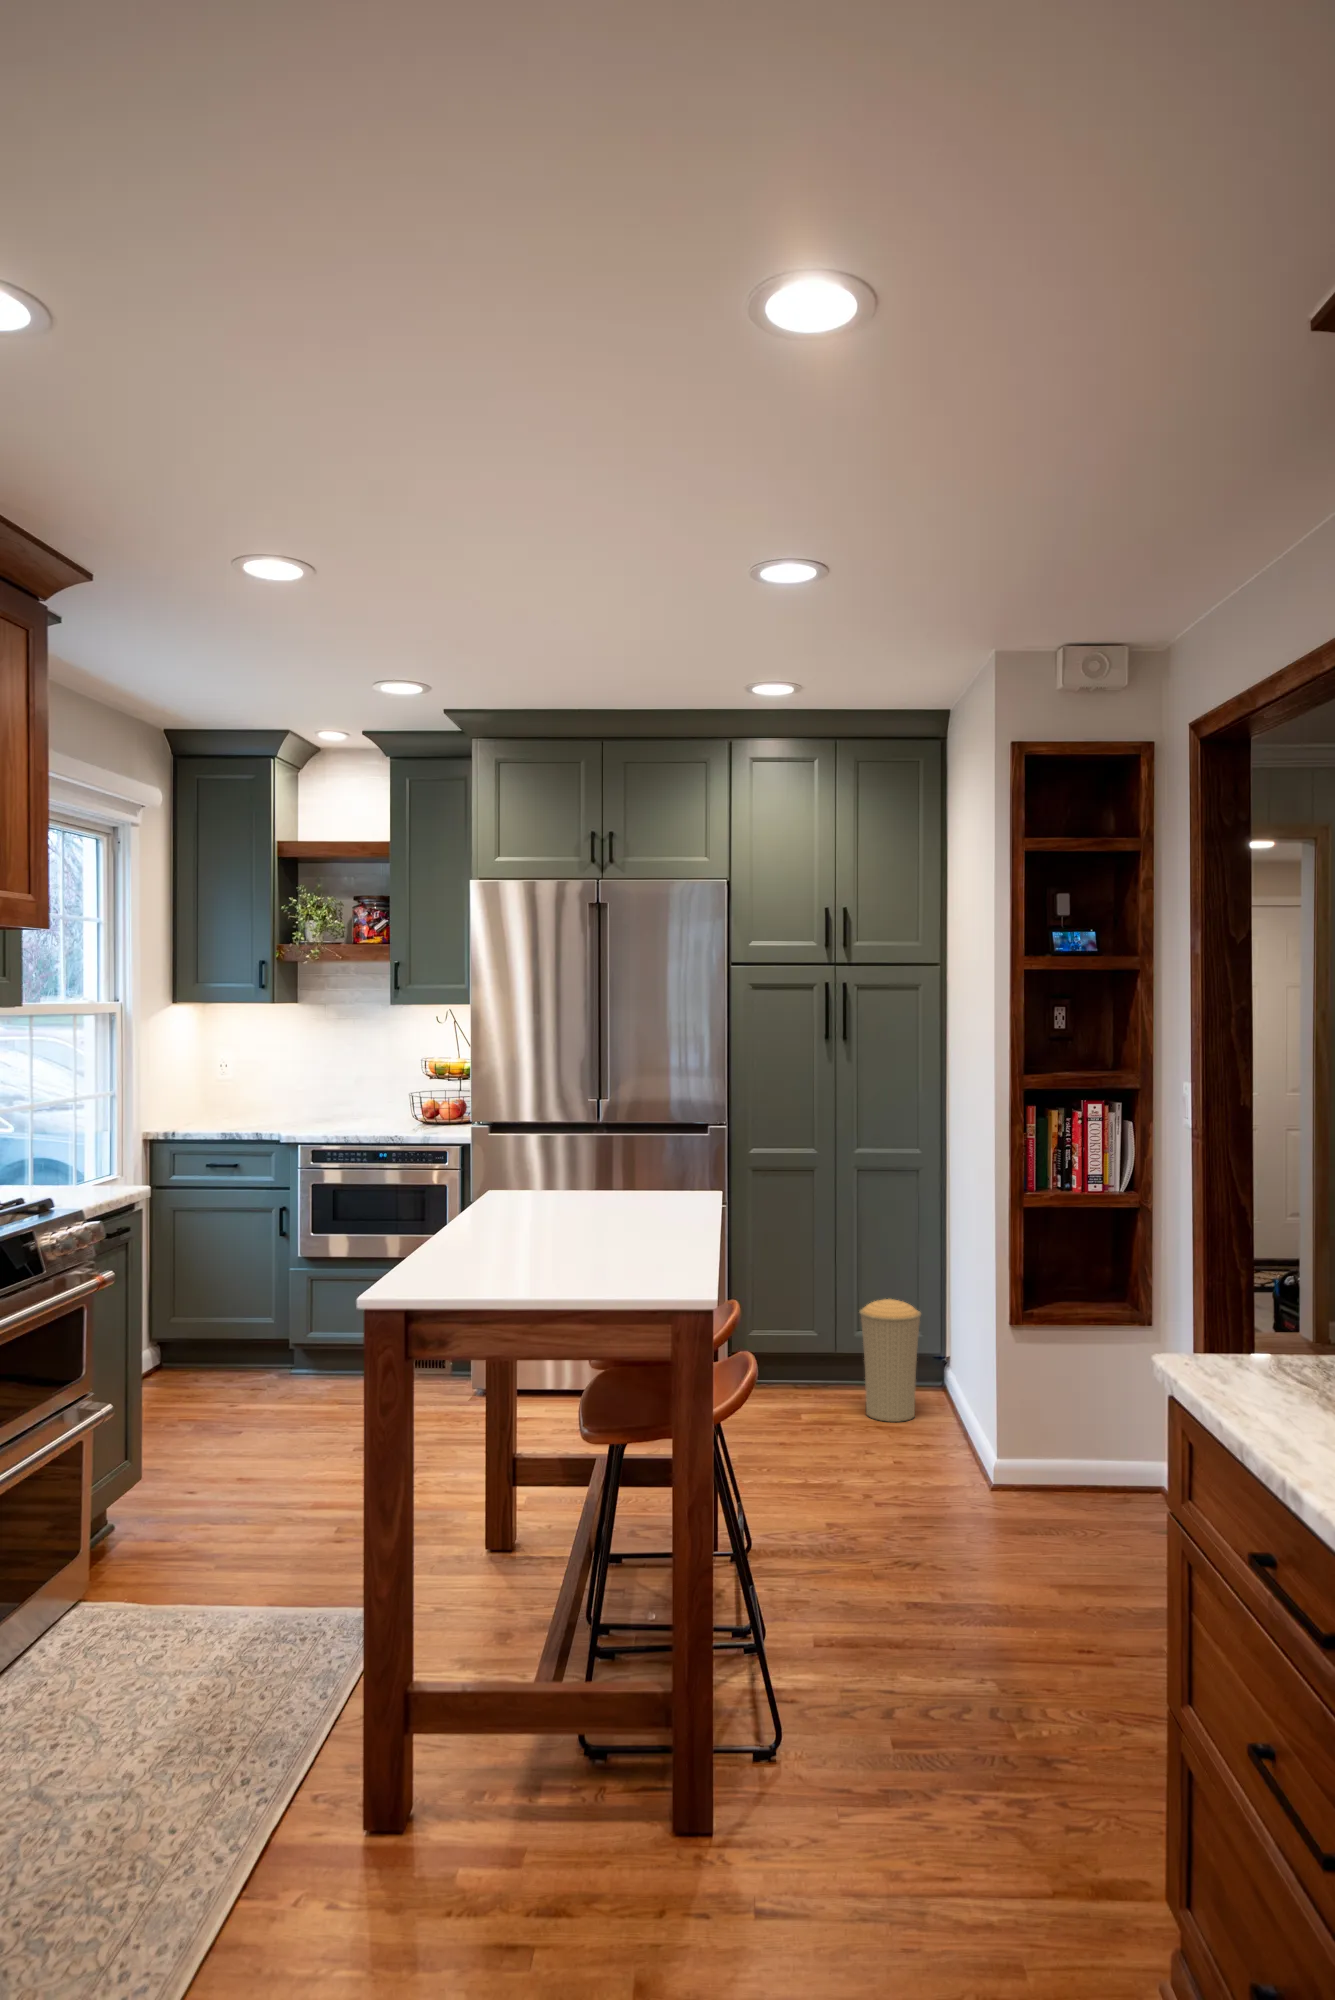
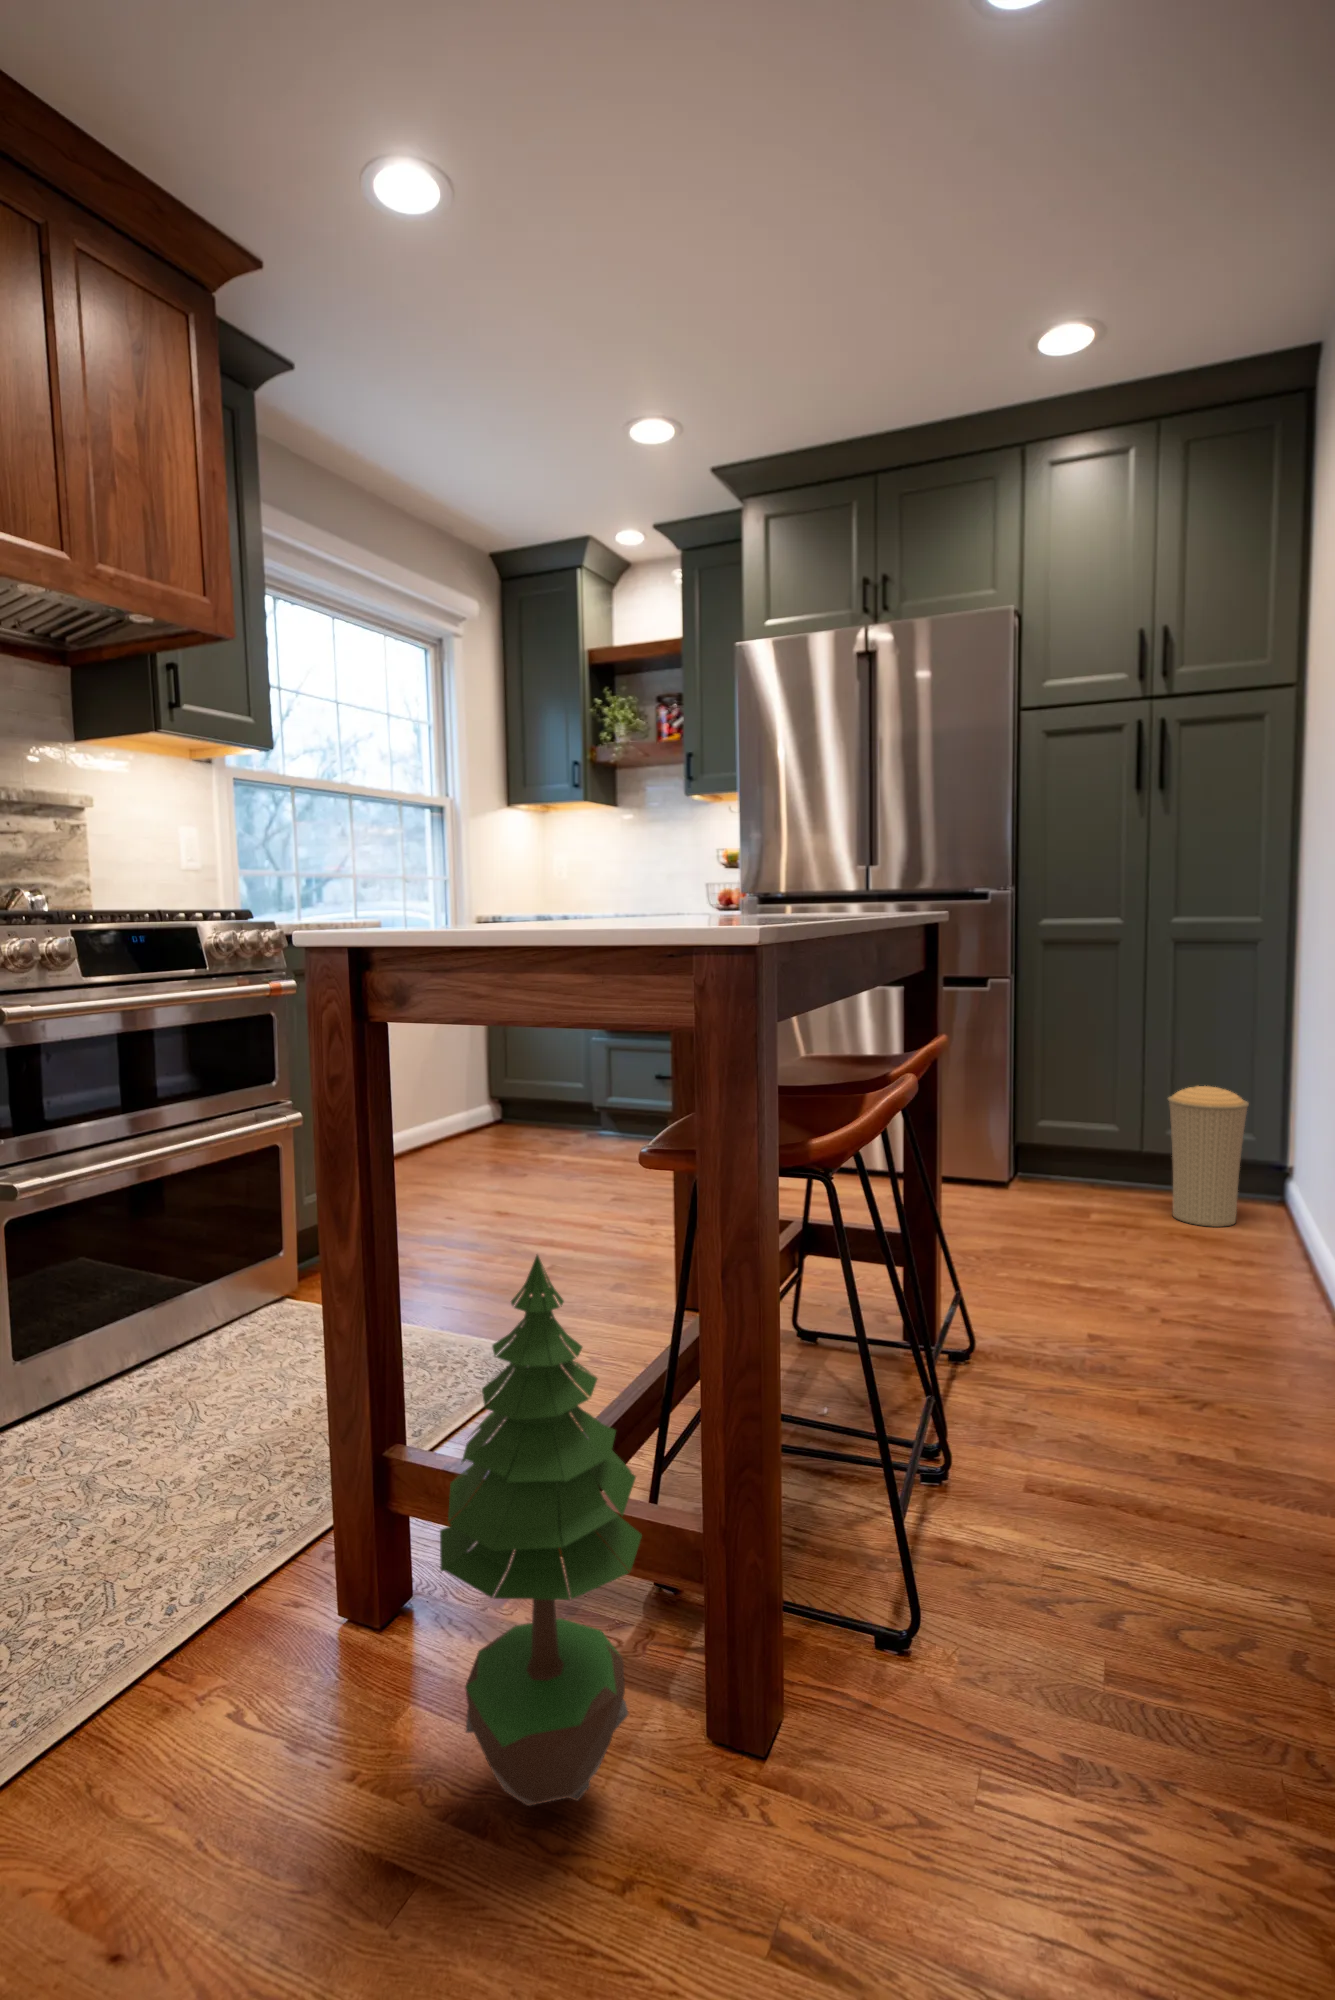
potted tree: none [522,1517,654,1886] -> present [440,1255,642,1806]

